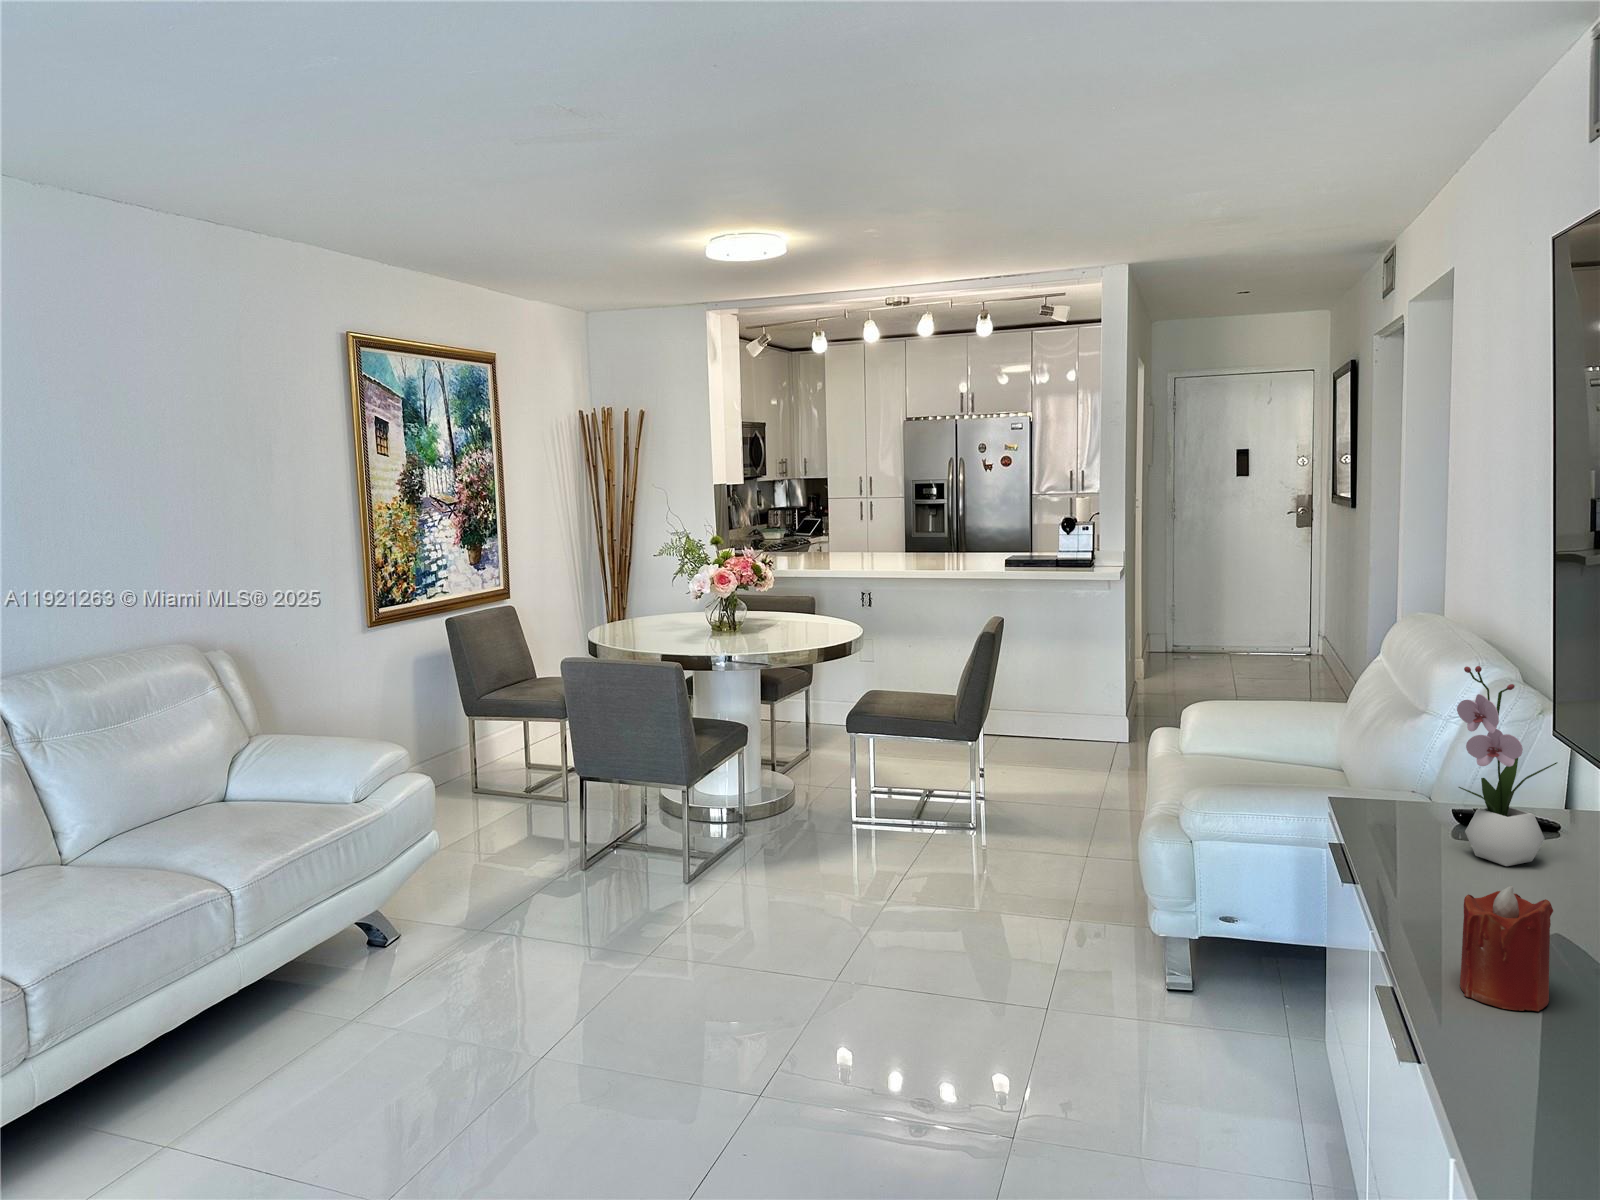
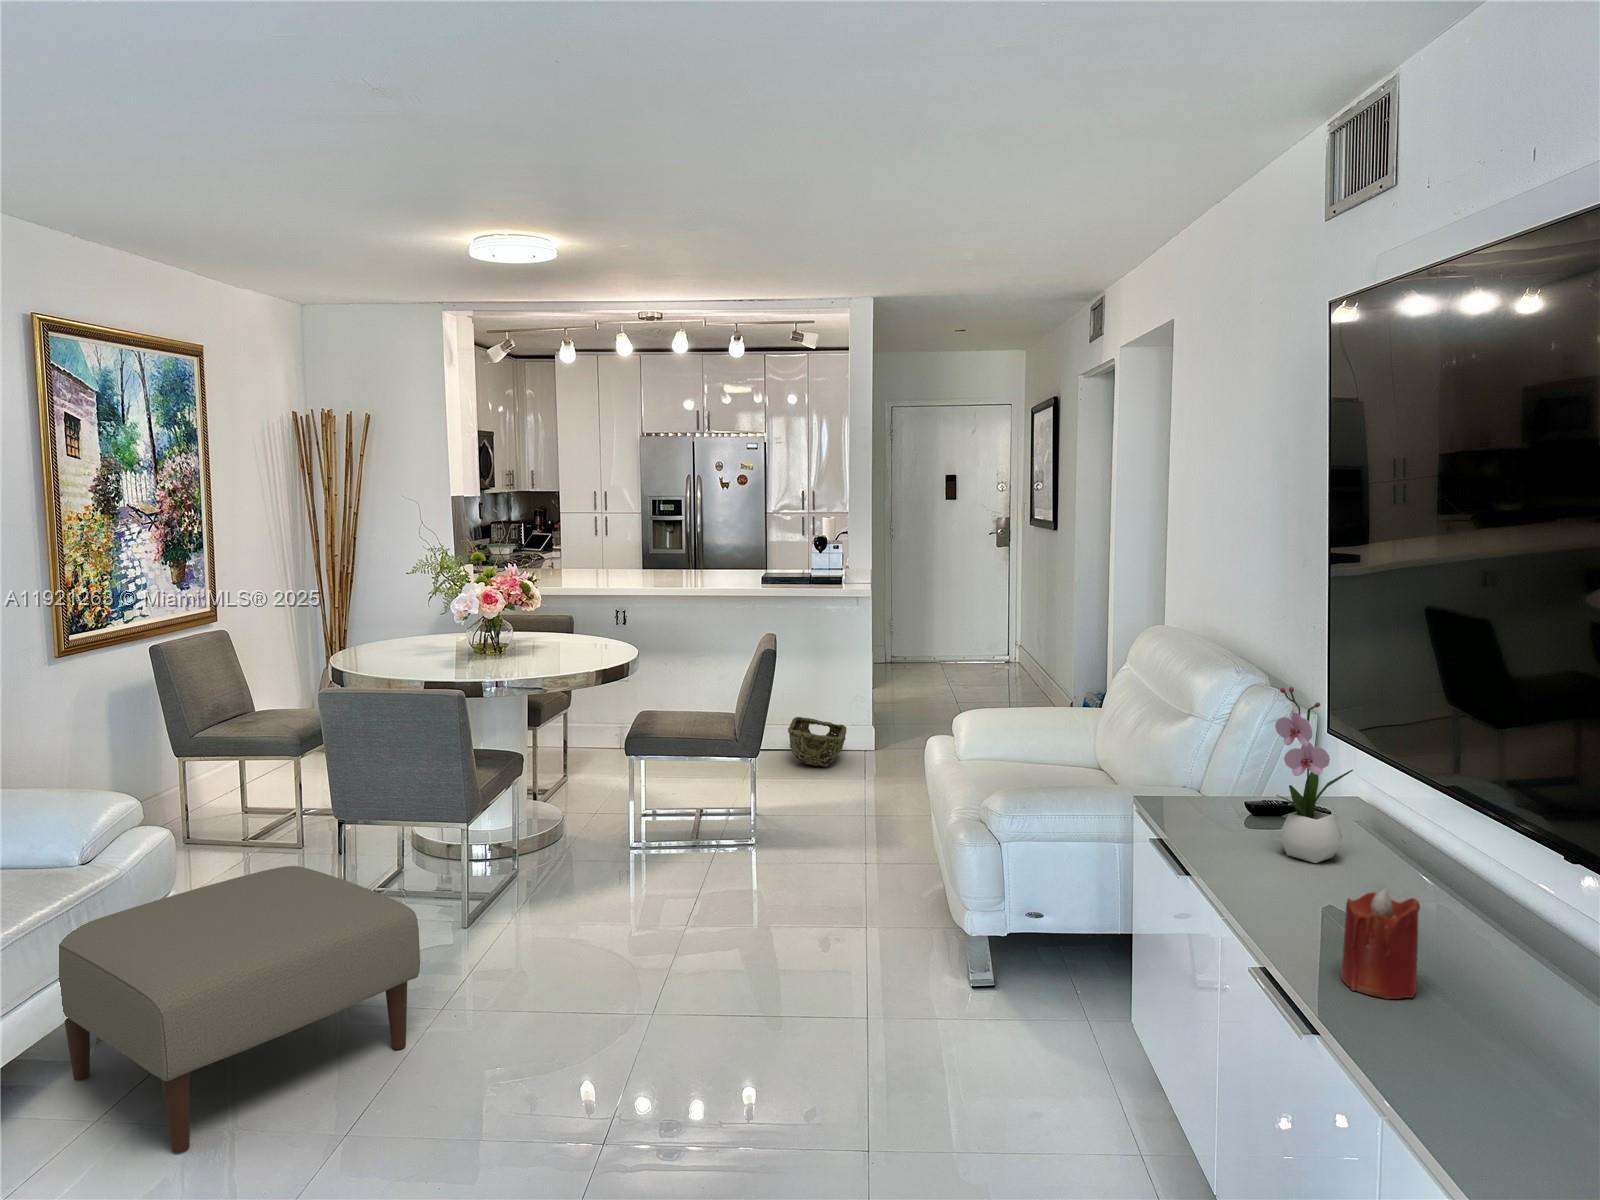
woven basket: none [1032,702,1098,754] -> present [788,717,847,767]
ottoman: none [325,813,621,1048] -> present [59,866,420,1153]

